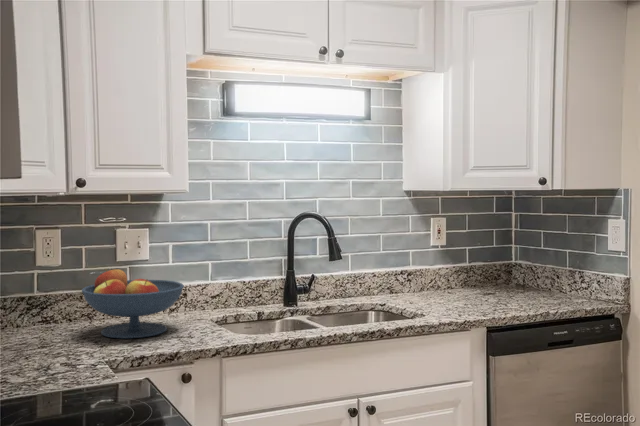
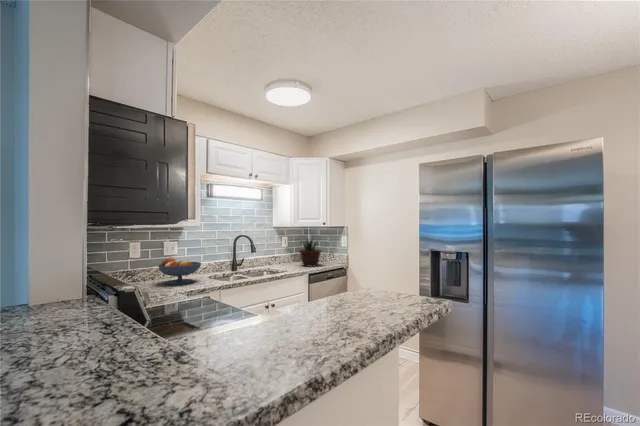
potted plant: none [453,225,541,306] -> present [299,239,322,266]

